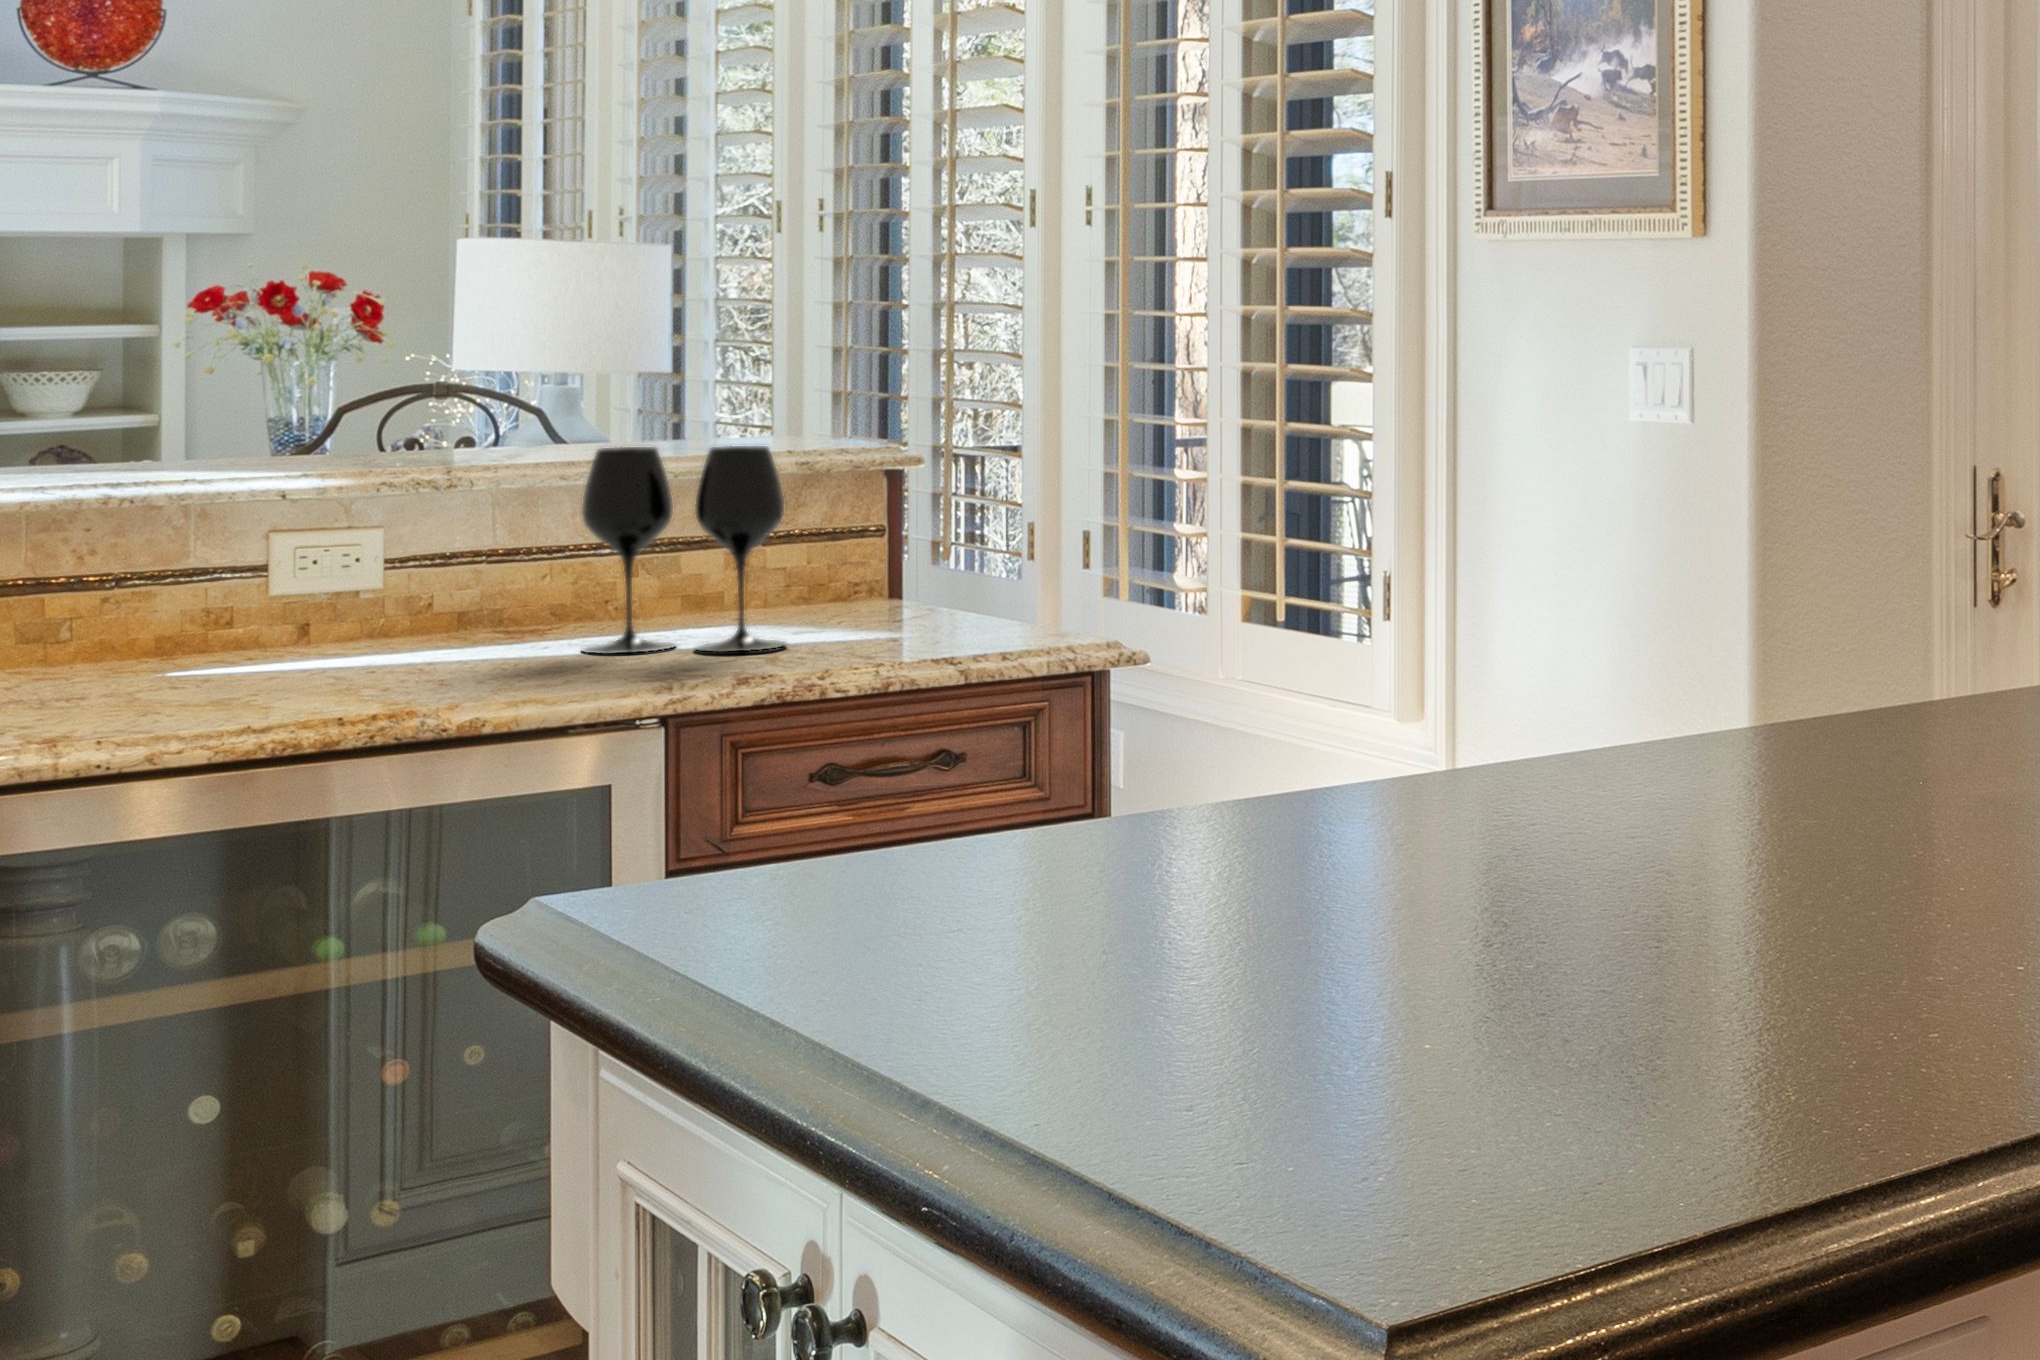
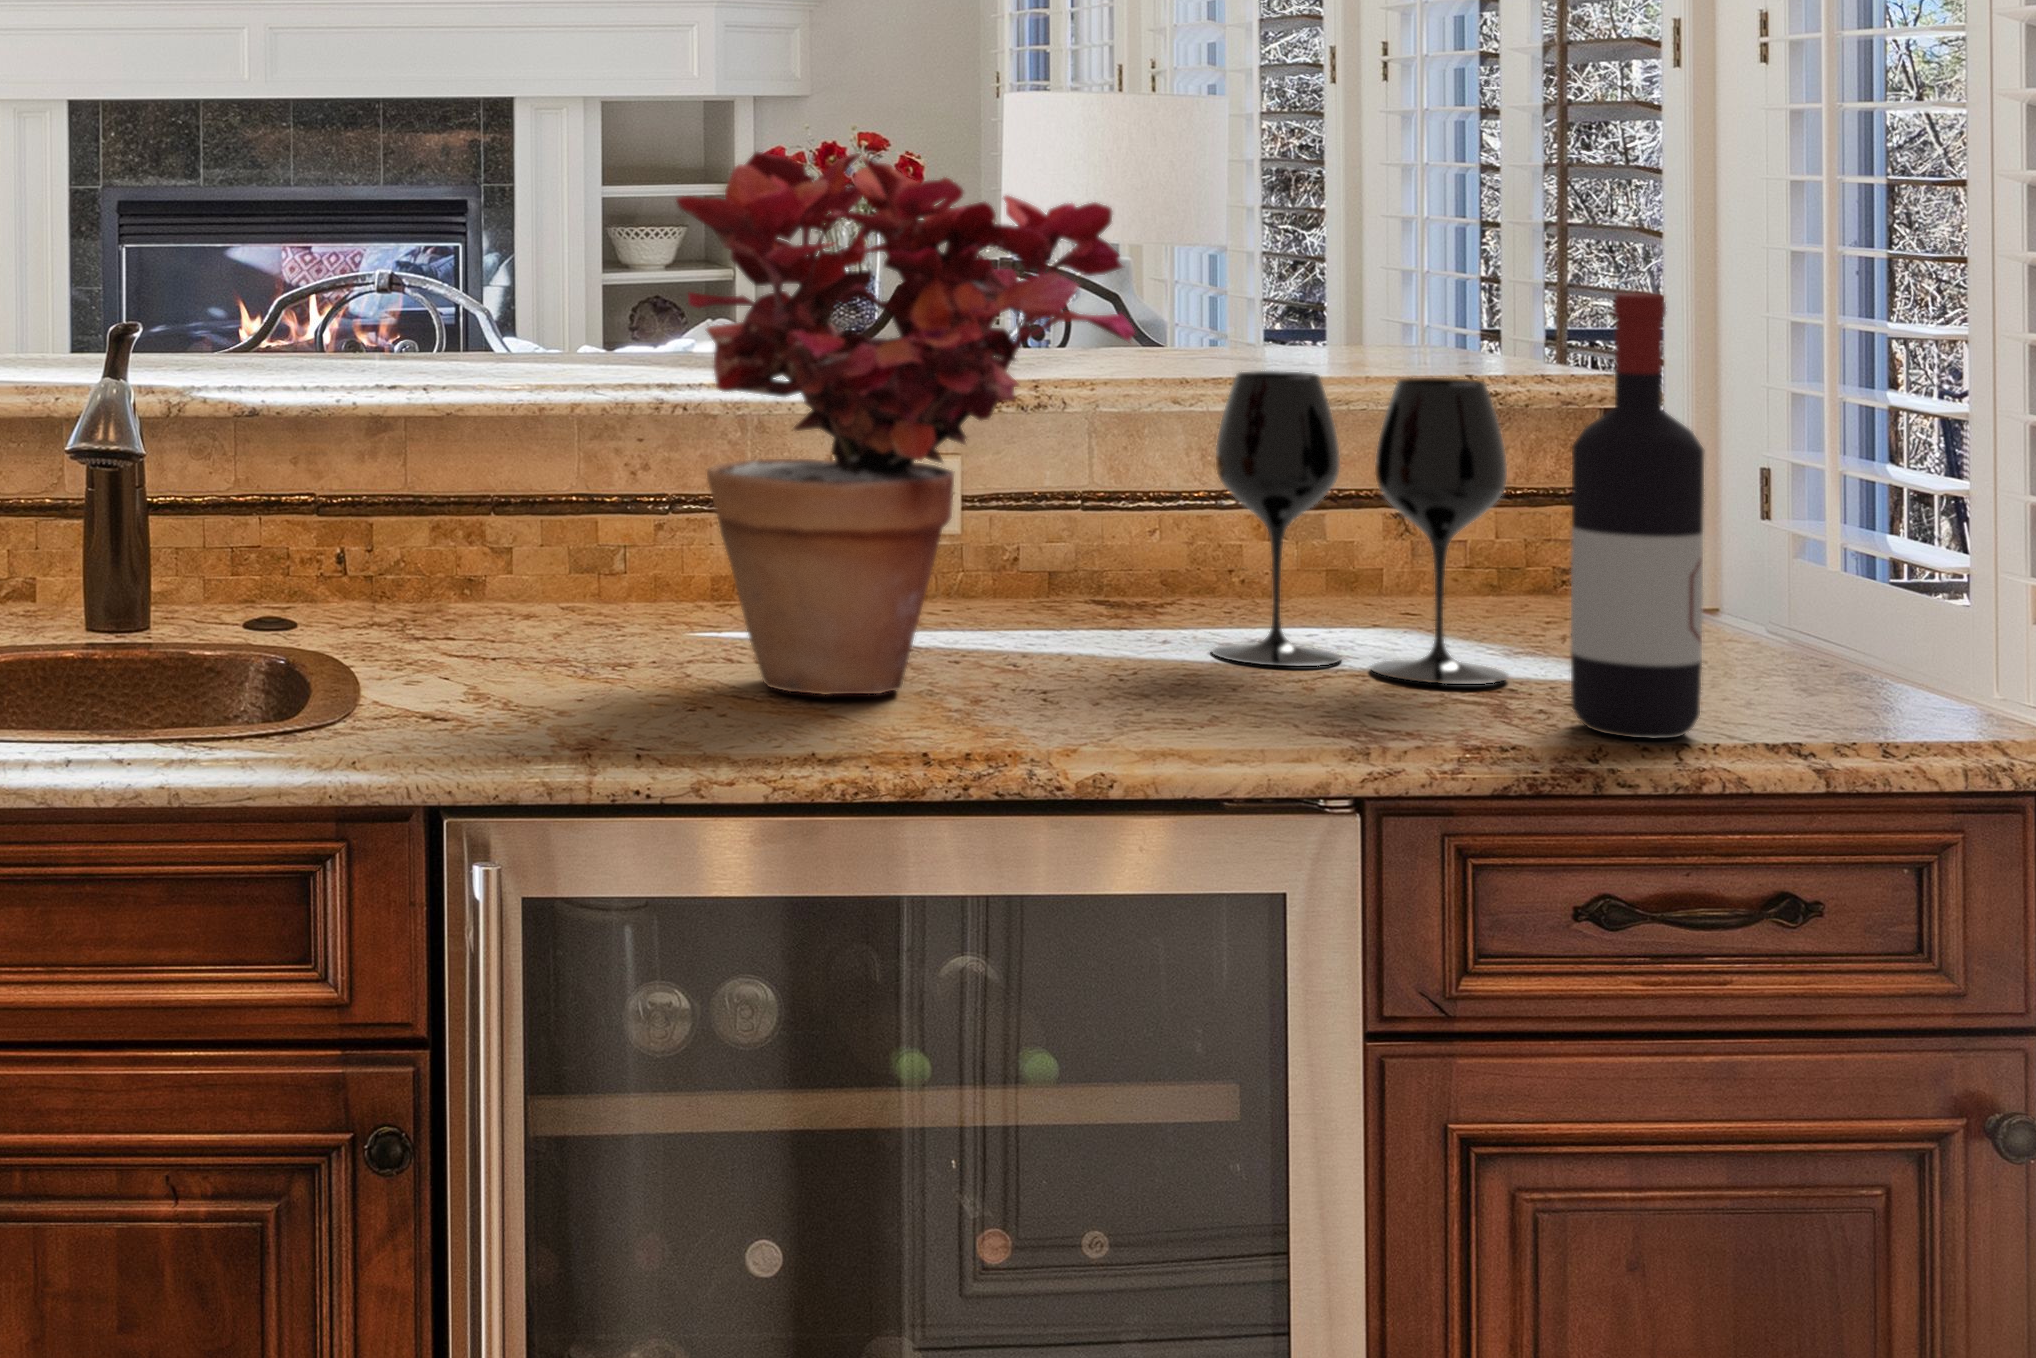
potted plant: none [127,290,509,698] -> present [676,152,1135,695]
wine bottle: none [813,382,895,665] -> present [1571,293,1704,738]

